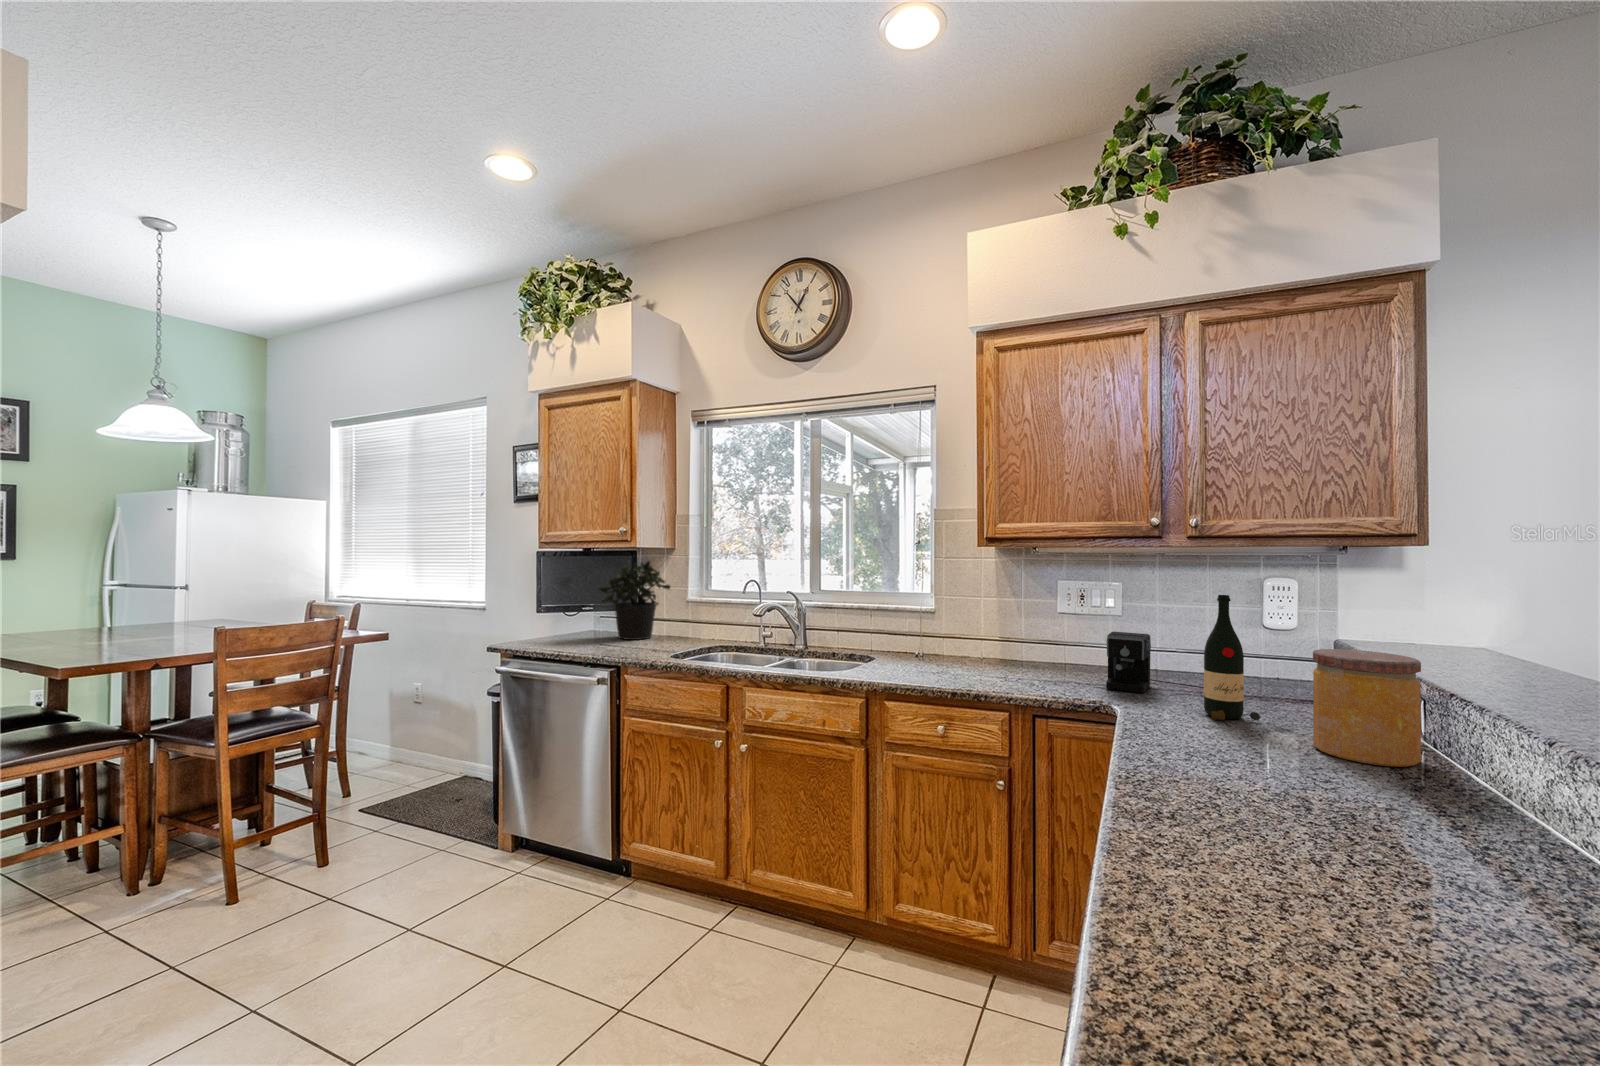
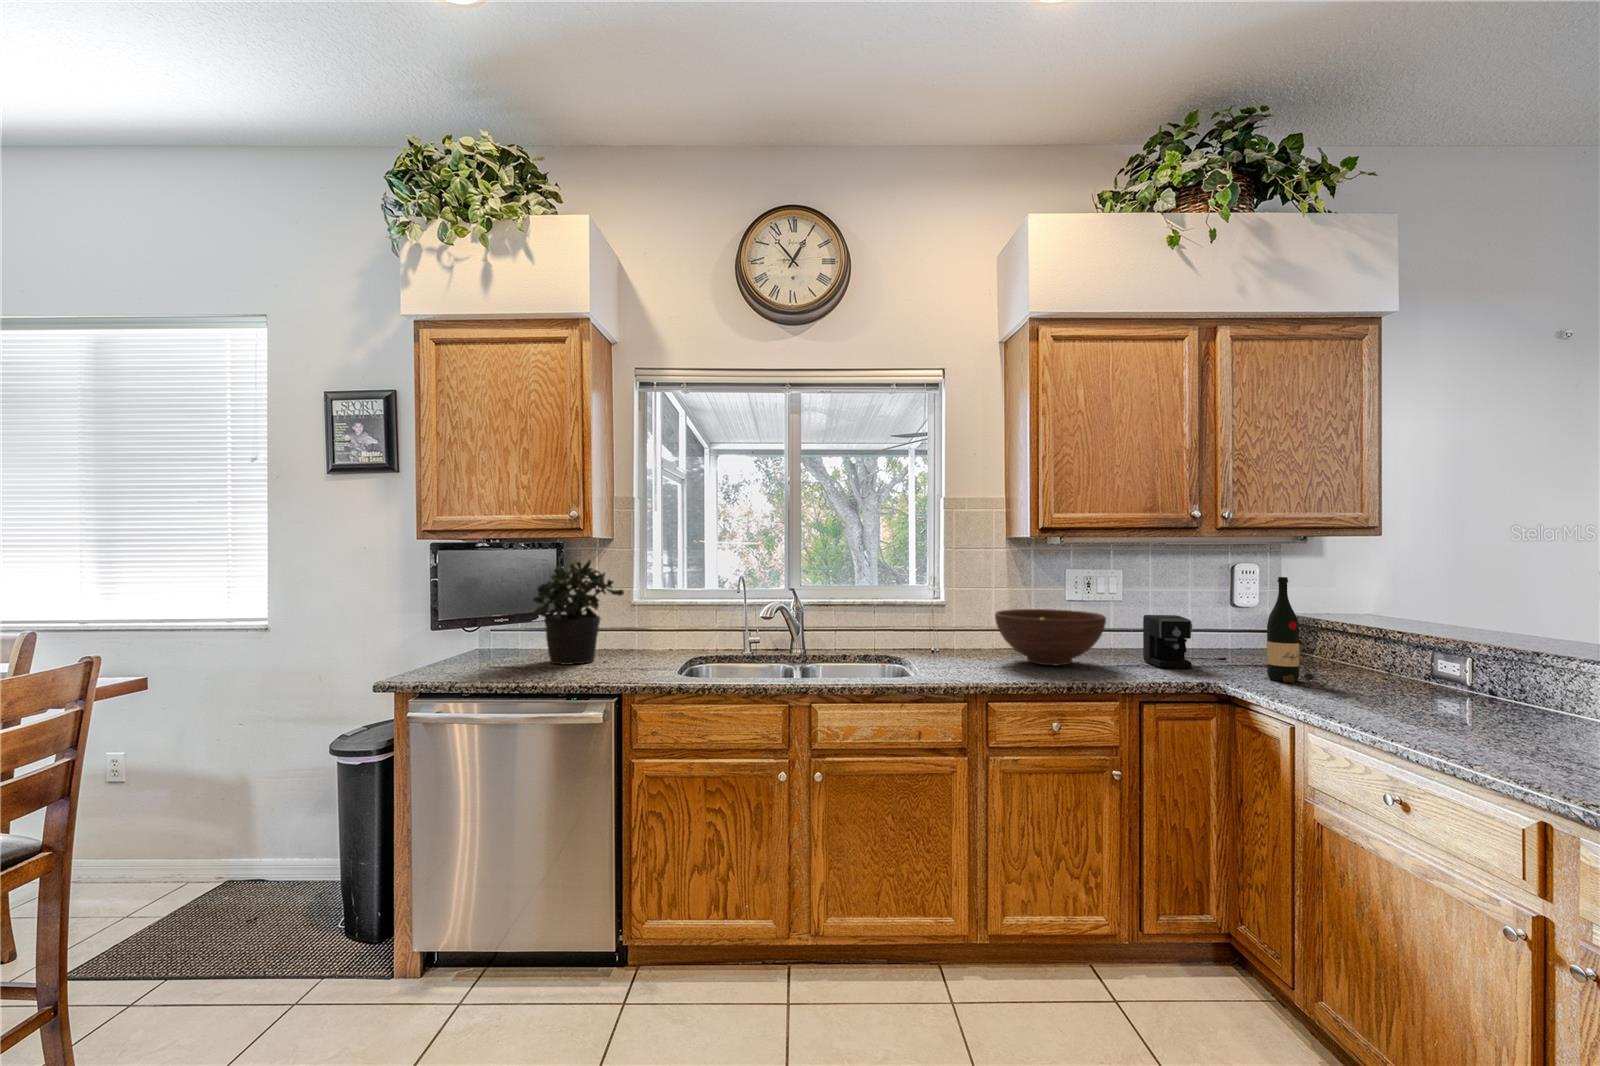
fruit bowl: none [946,618,1057,676] -> present [995,609,1106,666]
jar: present [1313,649,1421,767] -> none [1378,616,1460,701]

